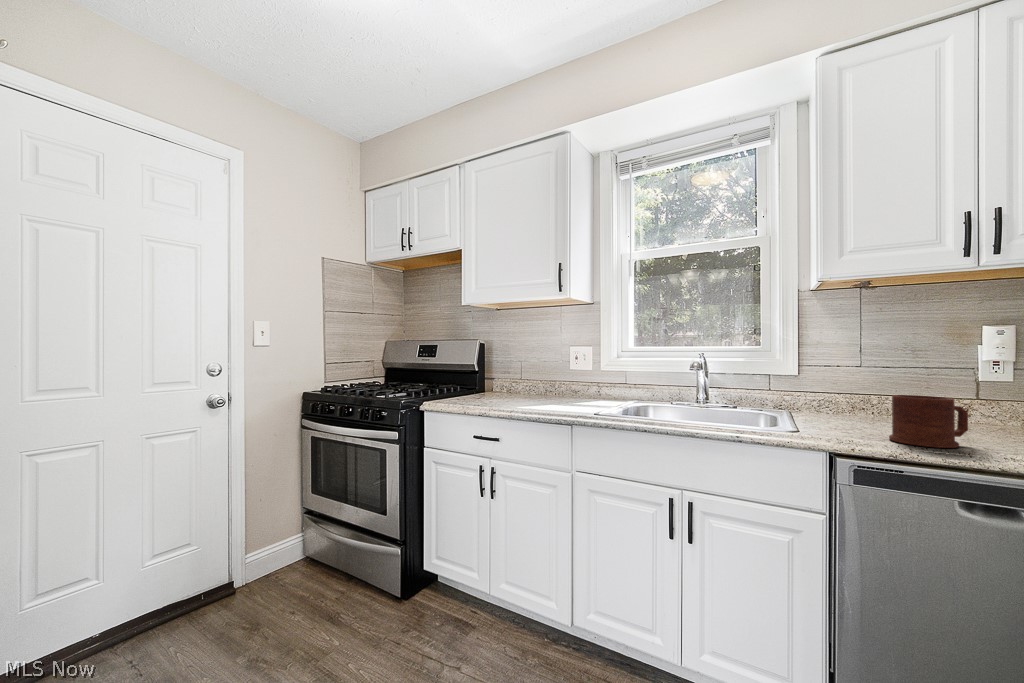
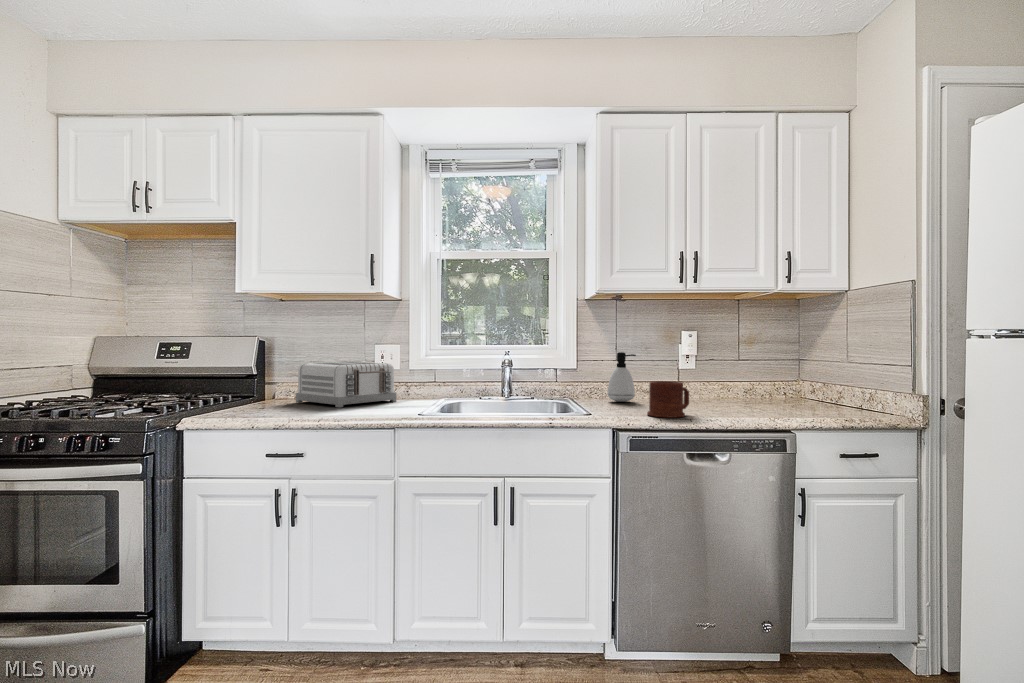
soap dispenser: none [839,358,882,418] -> present [608,352,636,402]
toaster: none [521,363,600,401] -> present [296,362,396,407]

